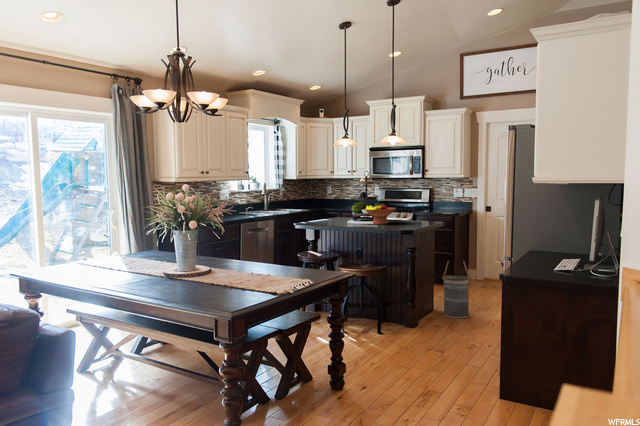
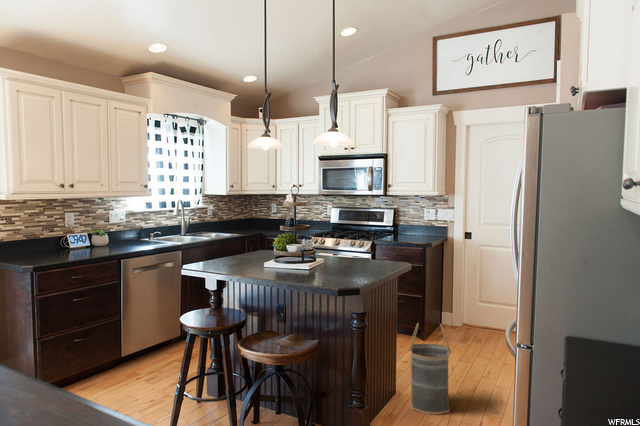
fruit bowl: present [365,203,396,224] -> none [292,235,340,268]

